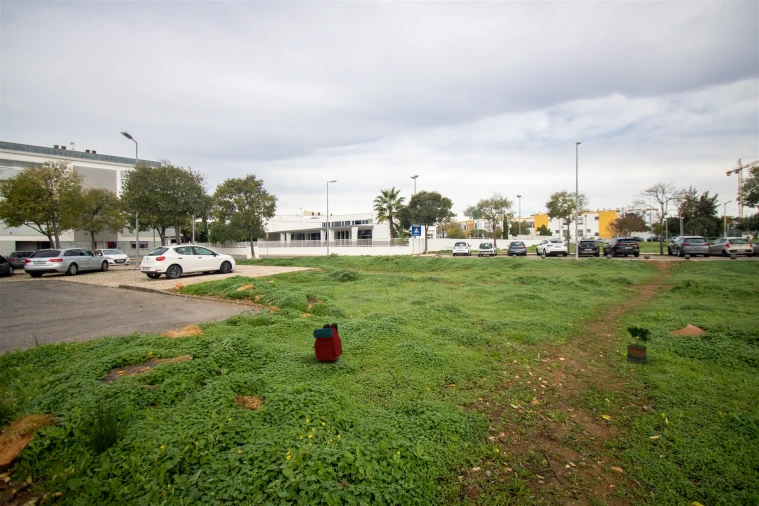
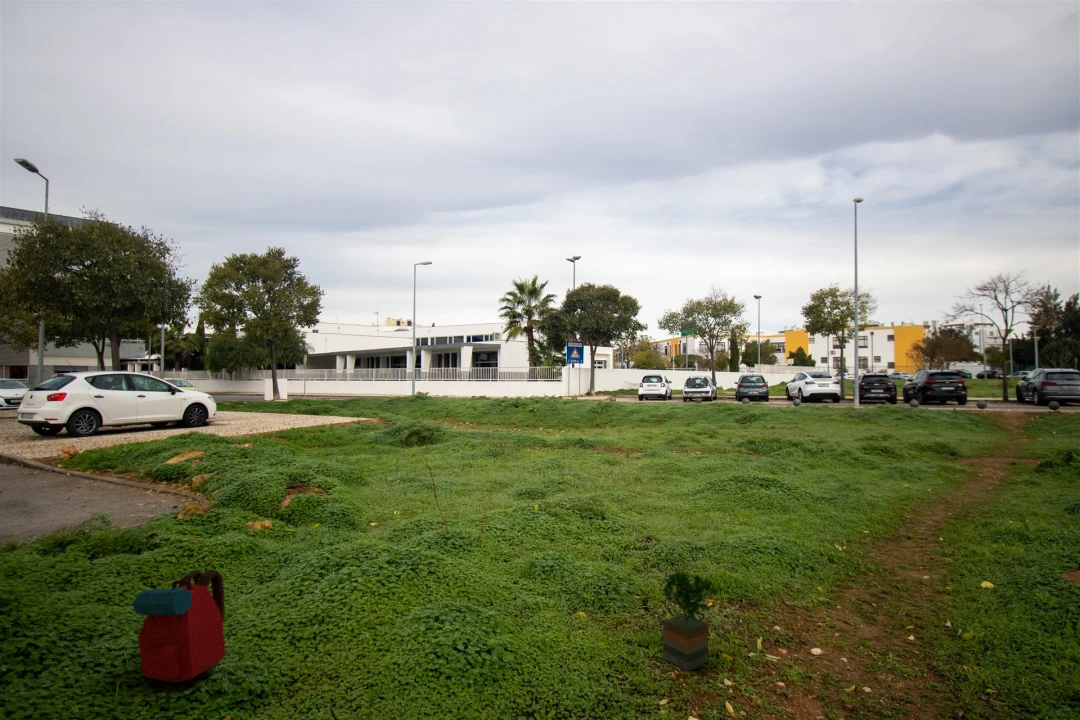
potted tree: present [627,327,652,364] -> present [663,572,718,671]

